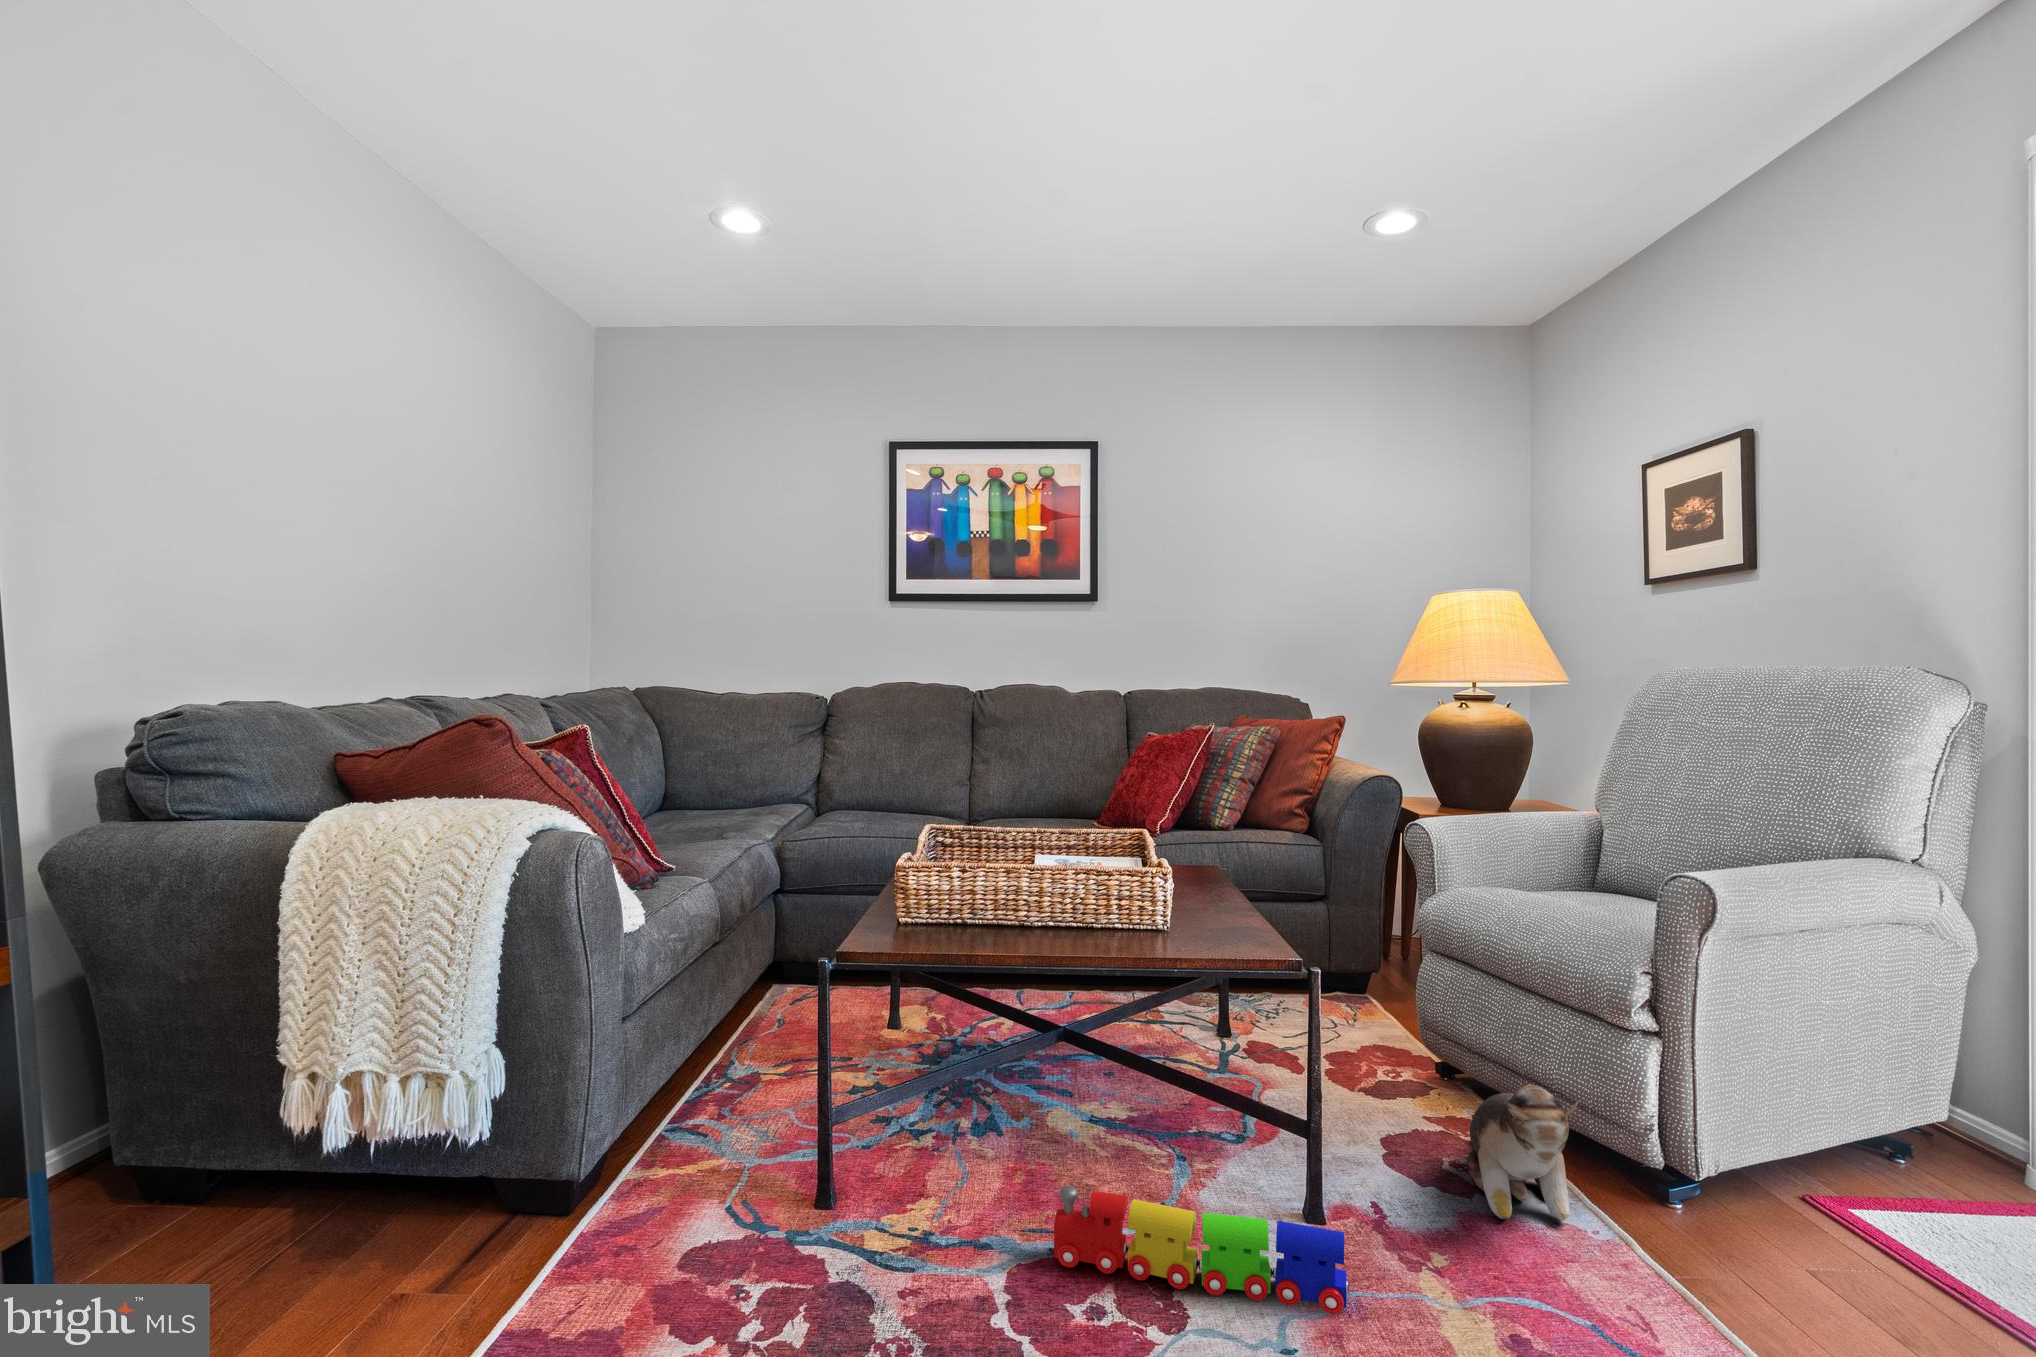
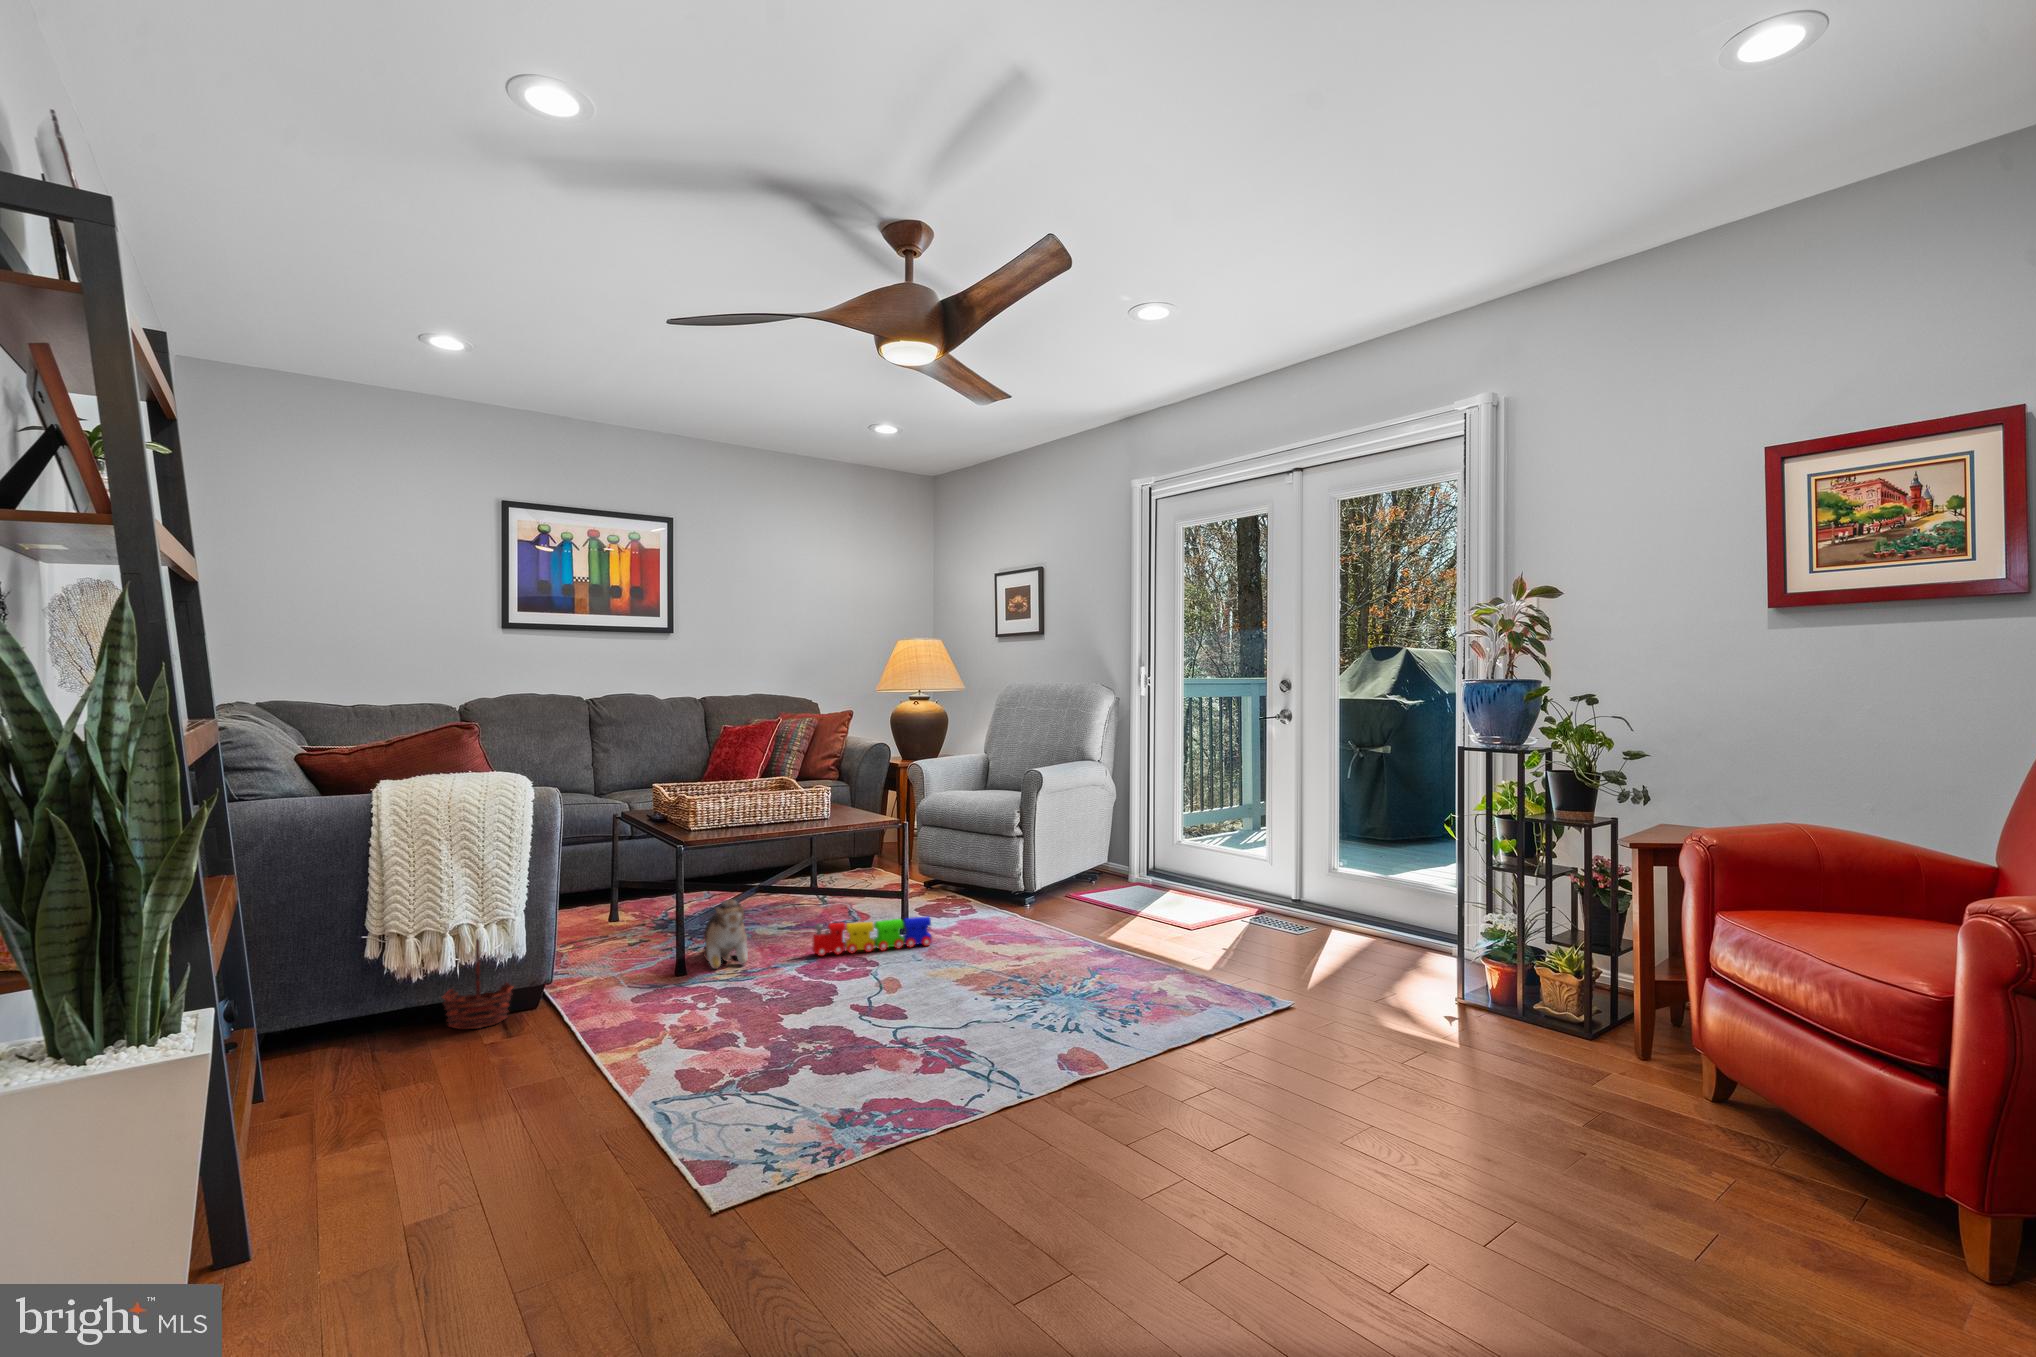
plush toy: present [1467,1083,1579,1220] -> present [703,899,748,969]
basket: none [300,1103,441,1291] -> present [443,939,513,1029]

